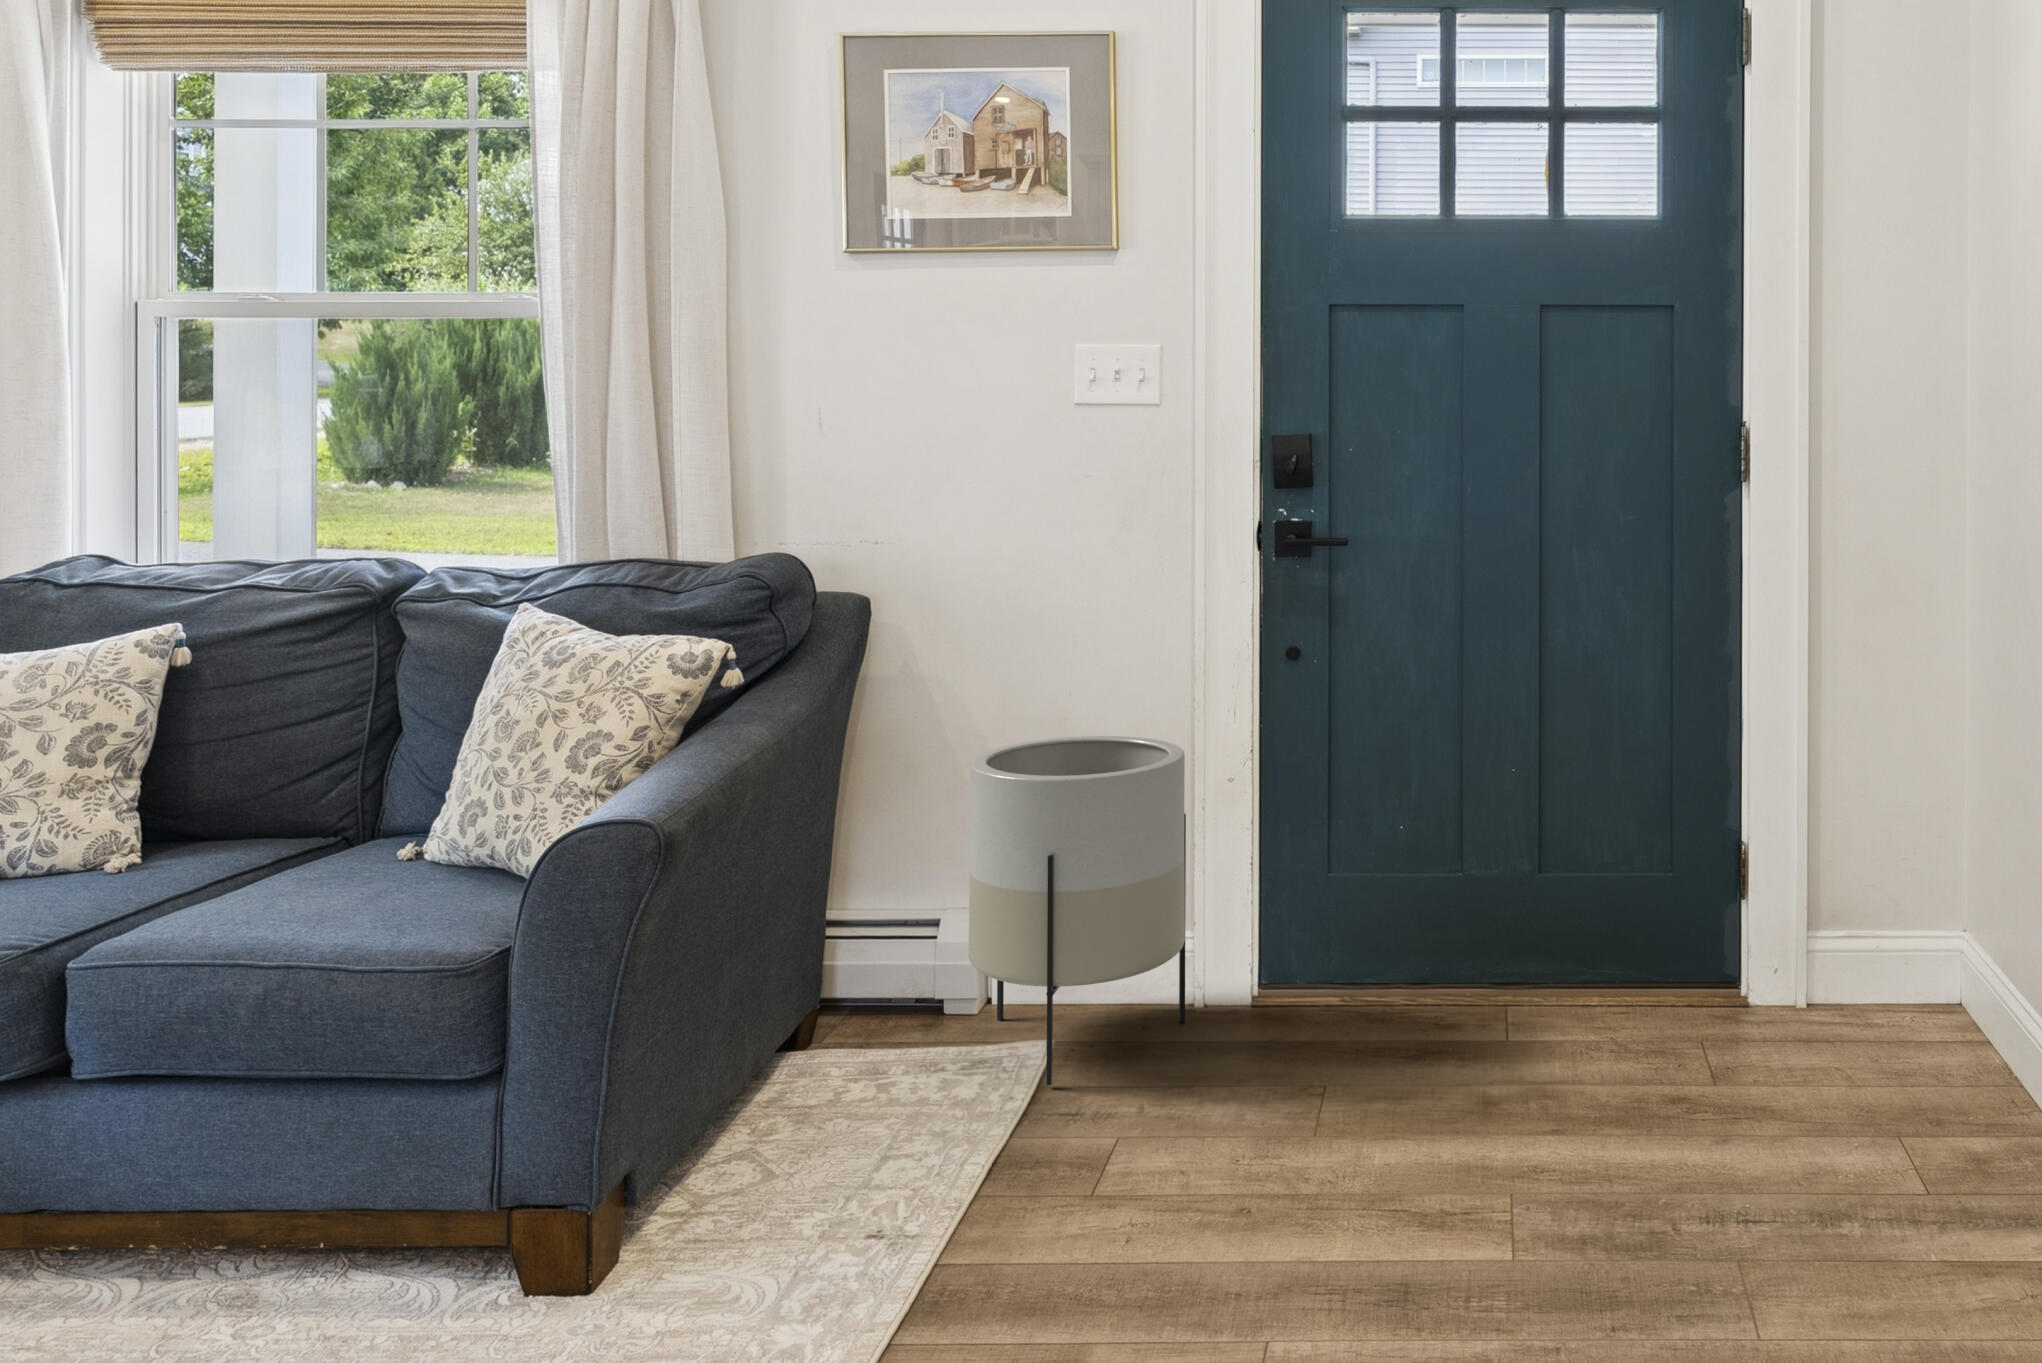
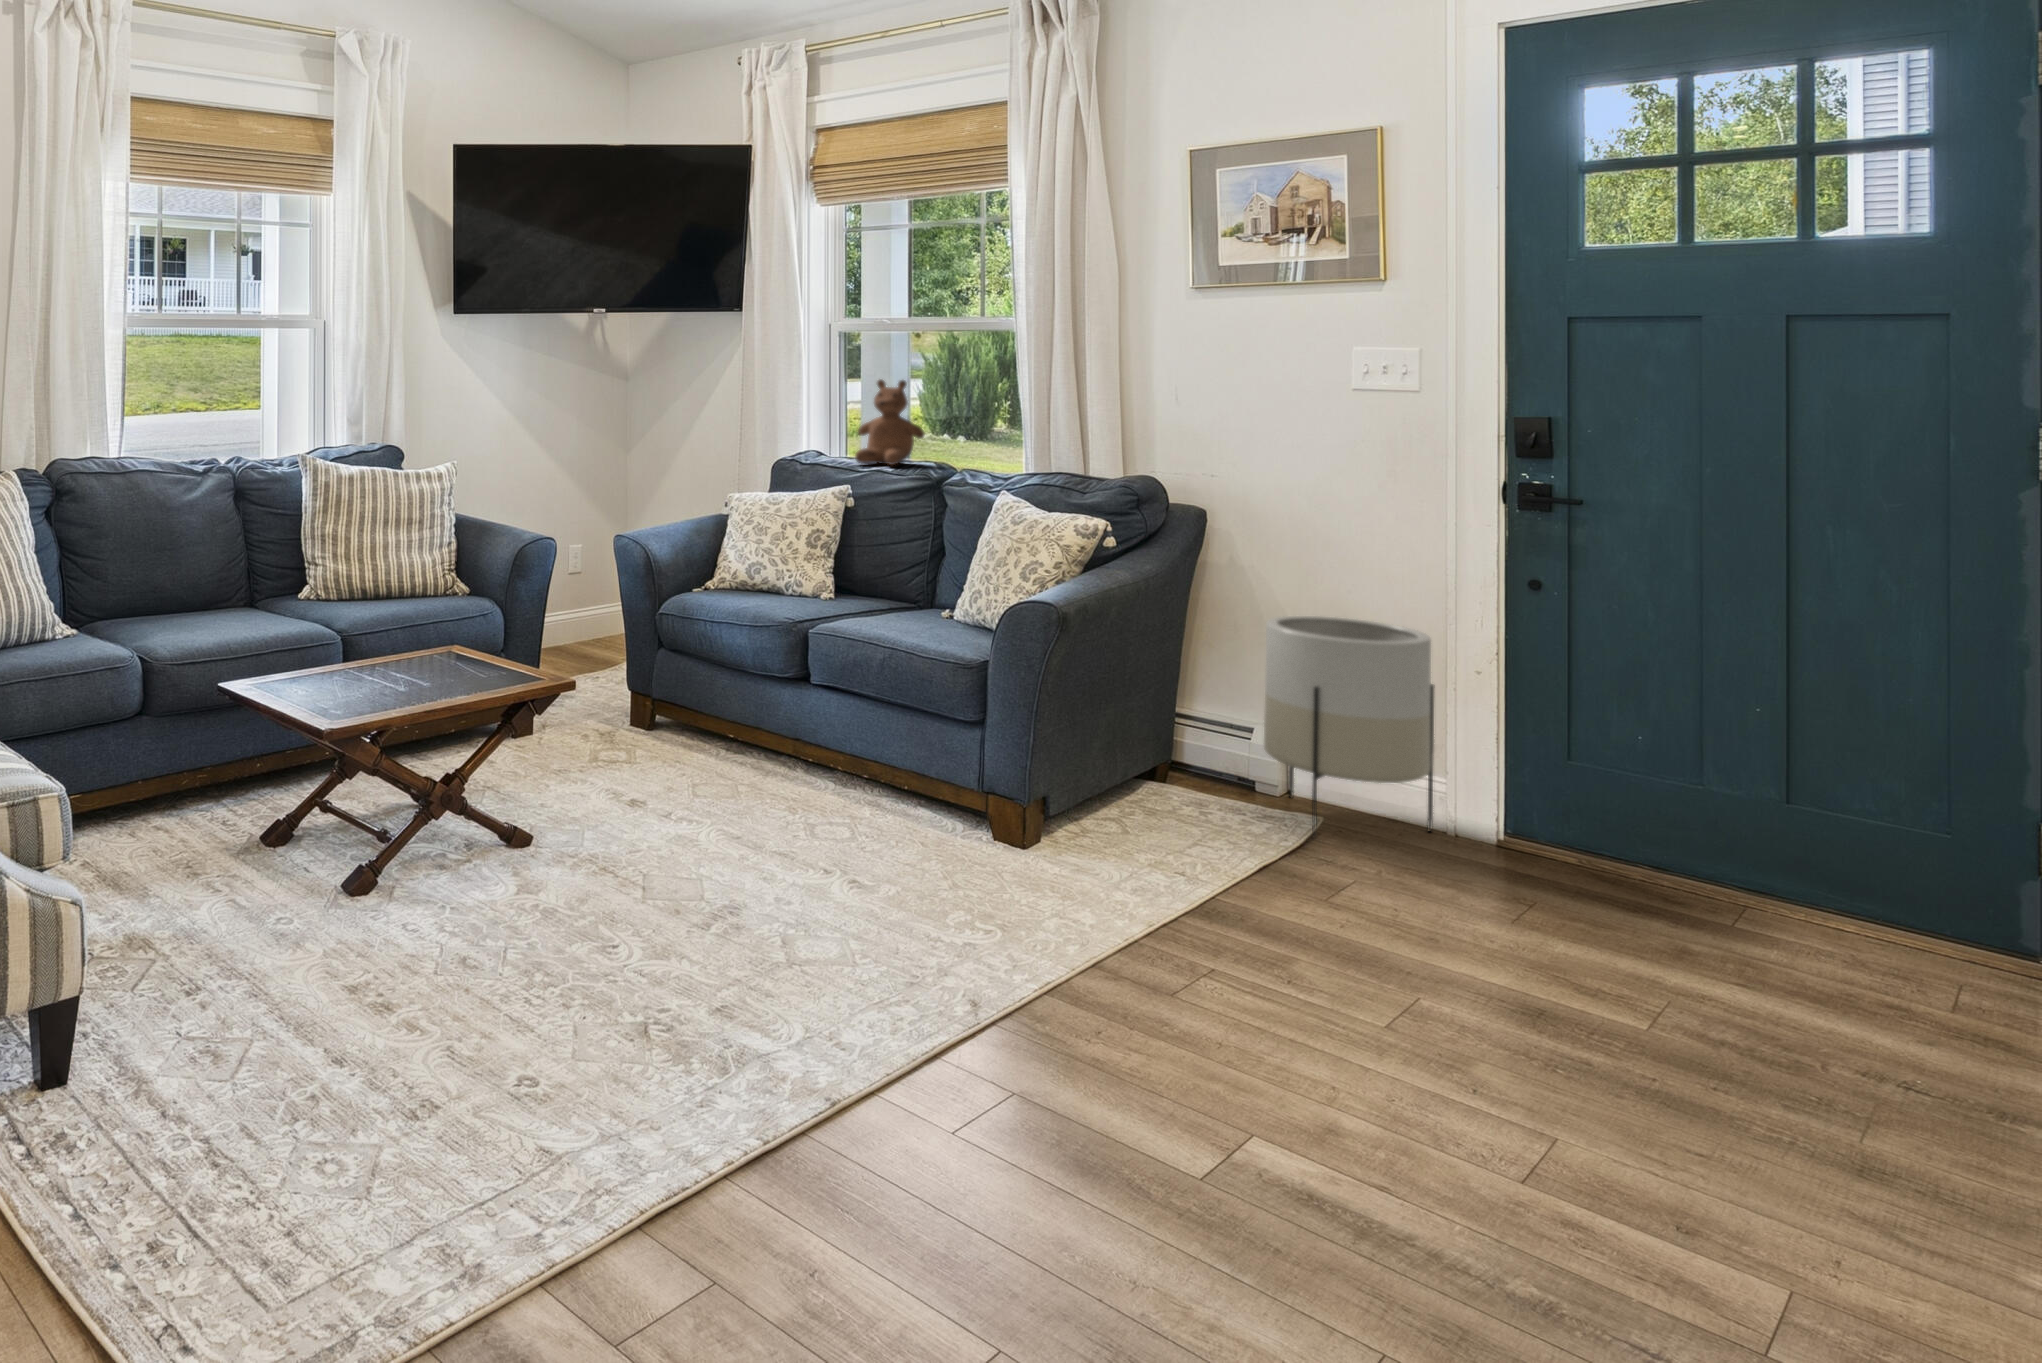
teddy bear: none [196,406,357,573] -> present [855,380,925,465]

